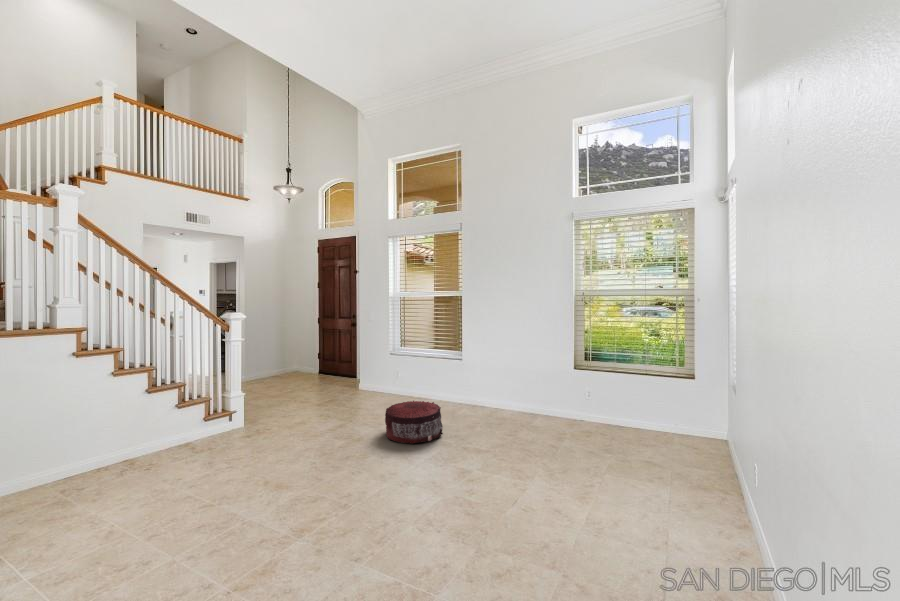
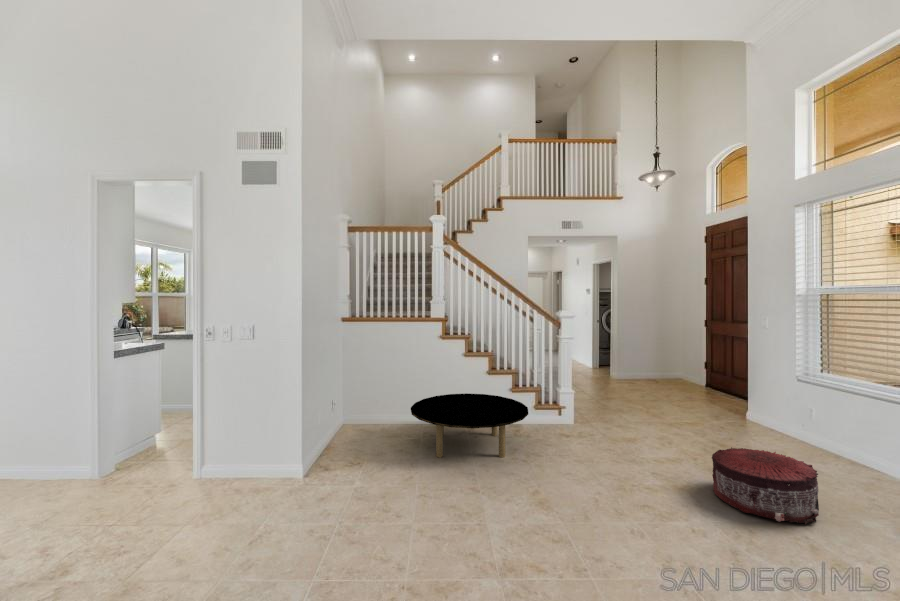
coffee table: none [30,416,227,519] -> present [411,393,528,458]

